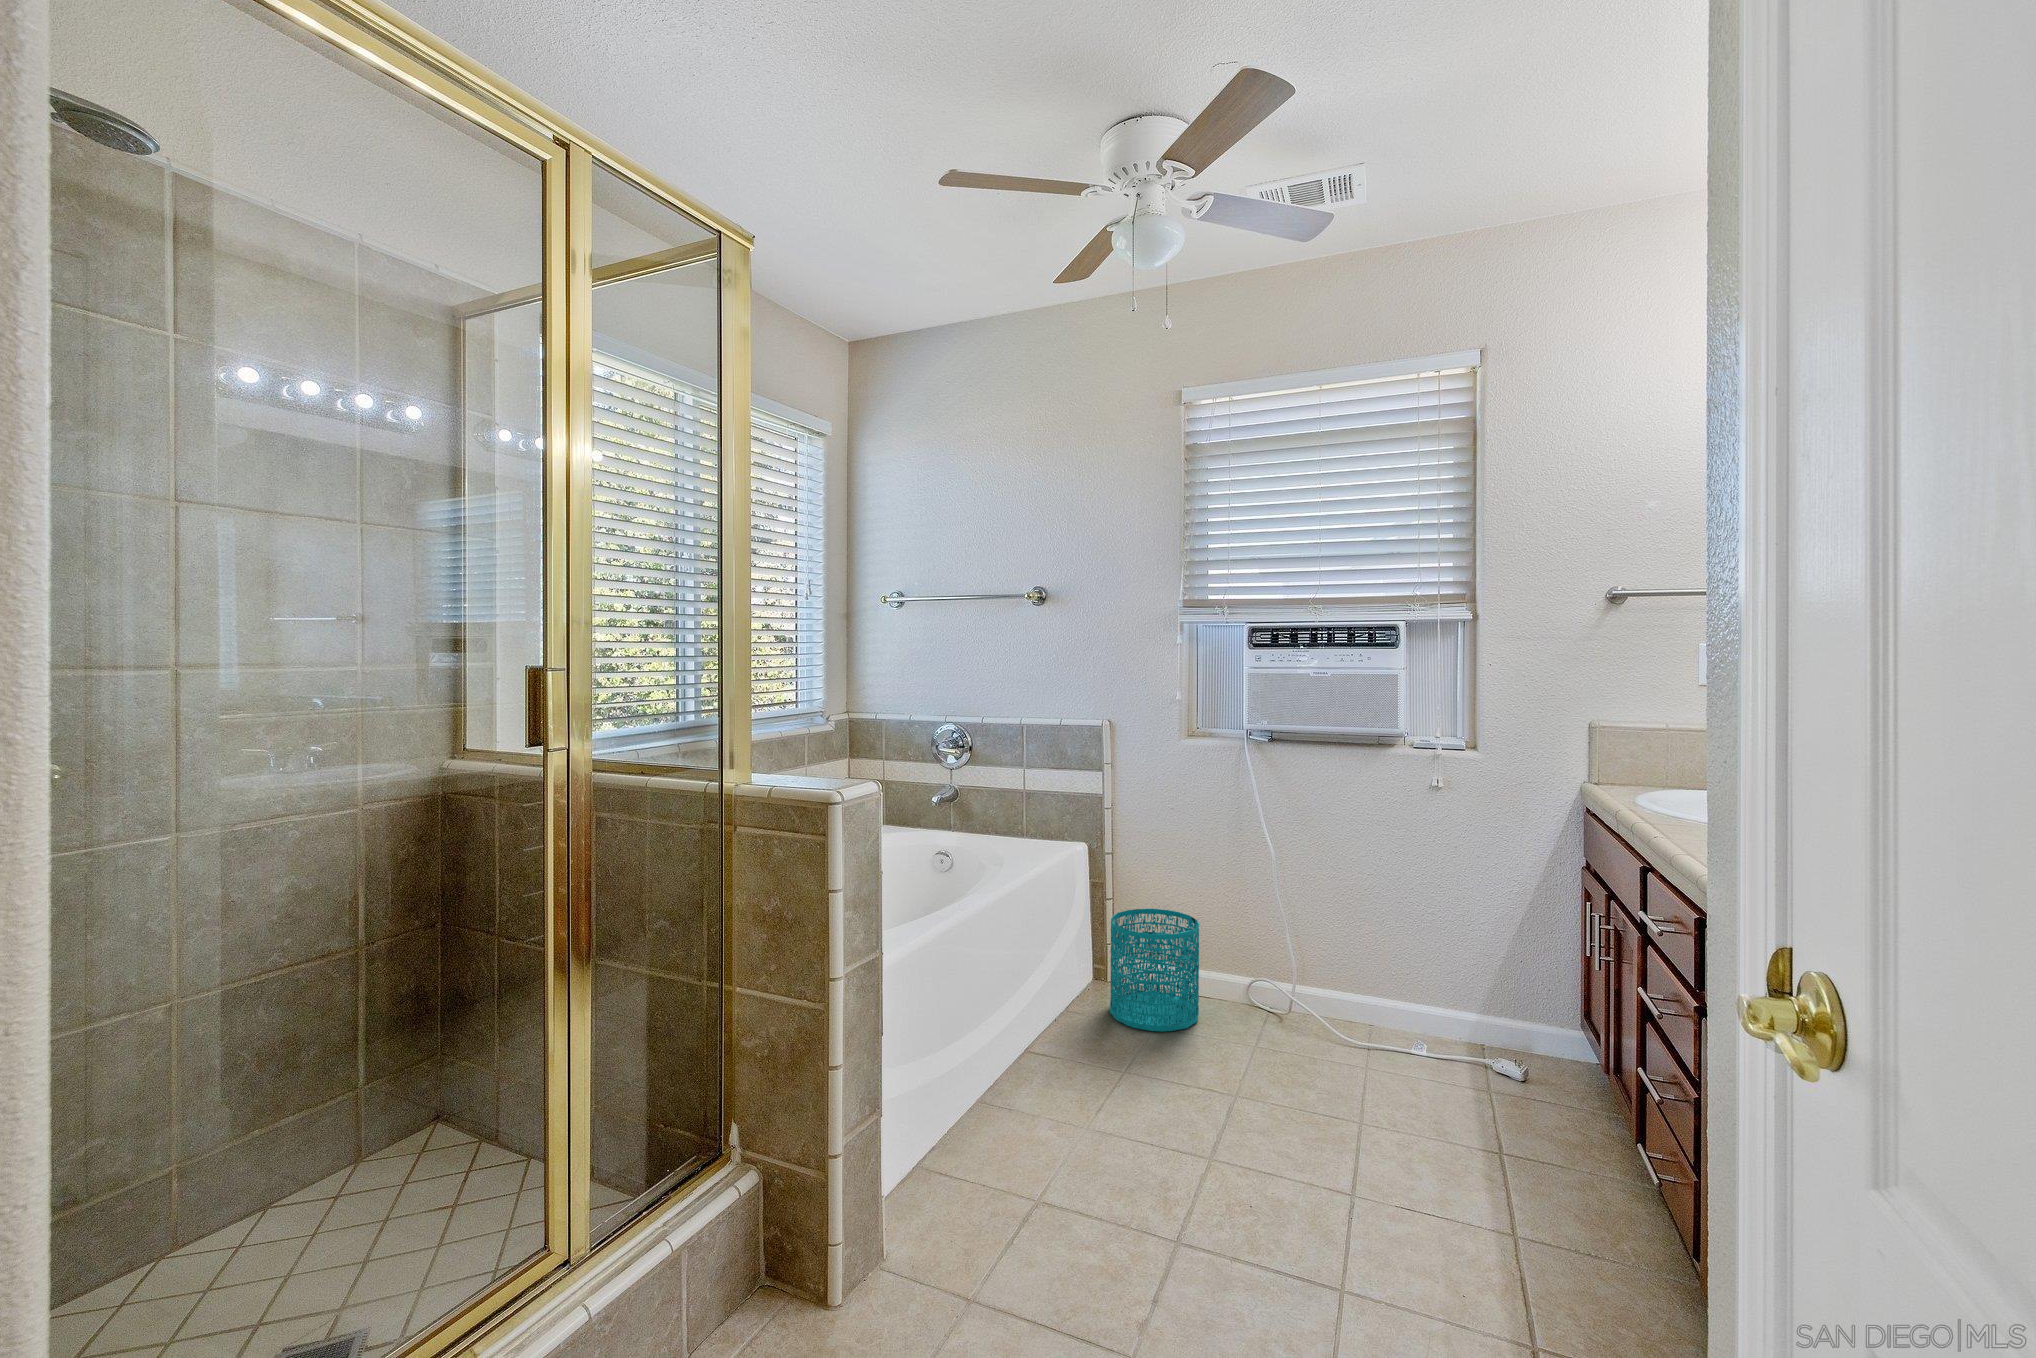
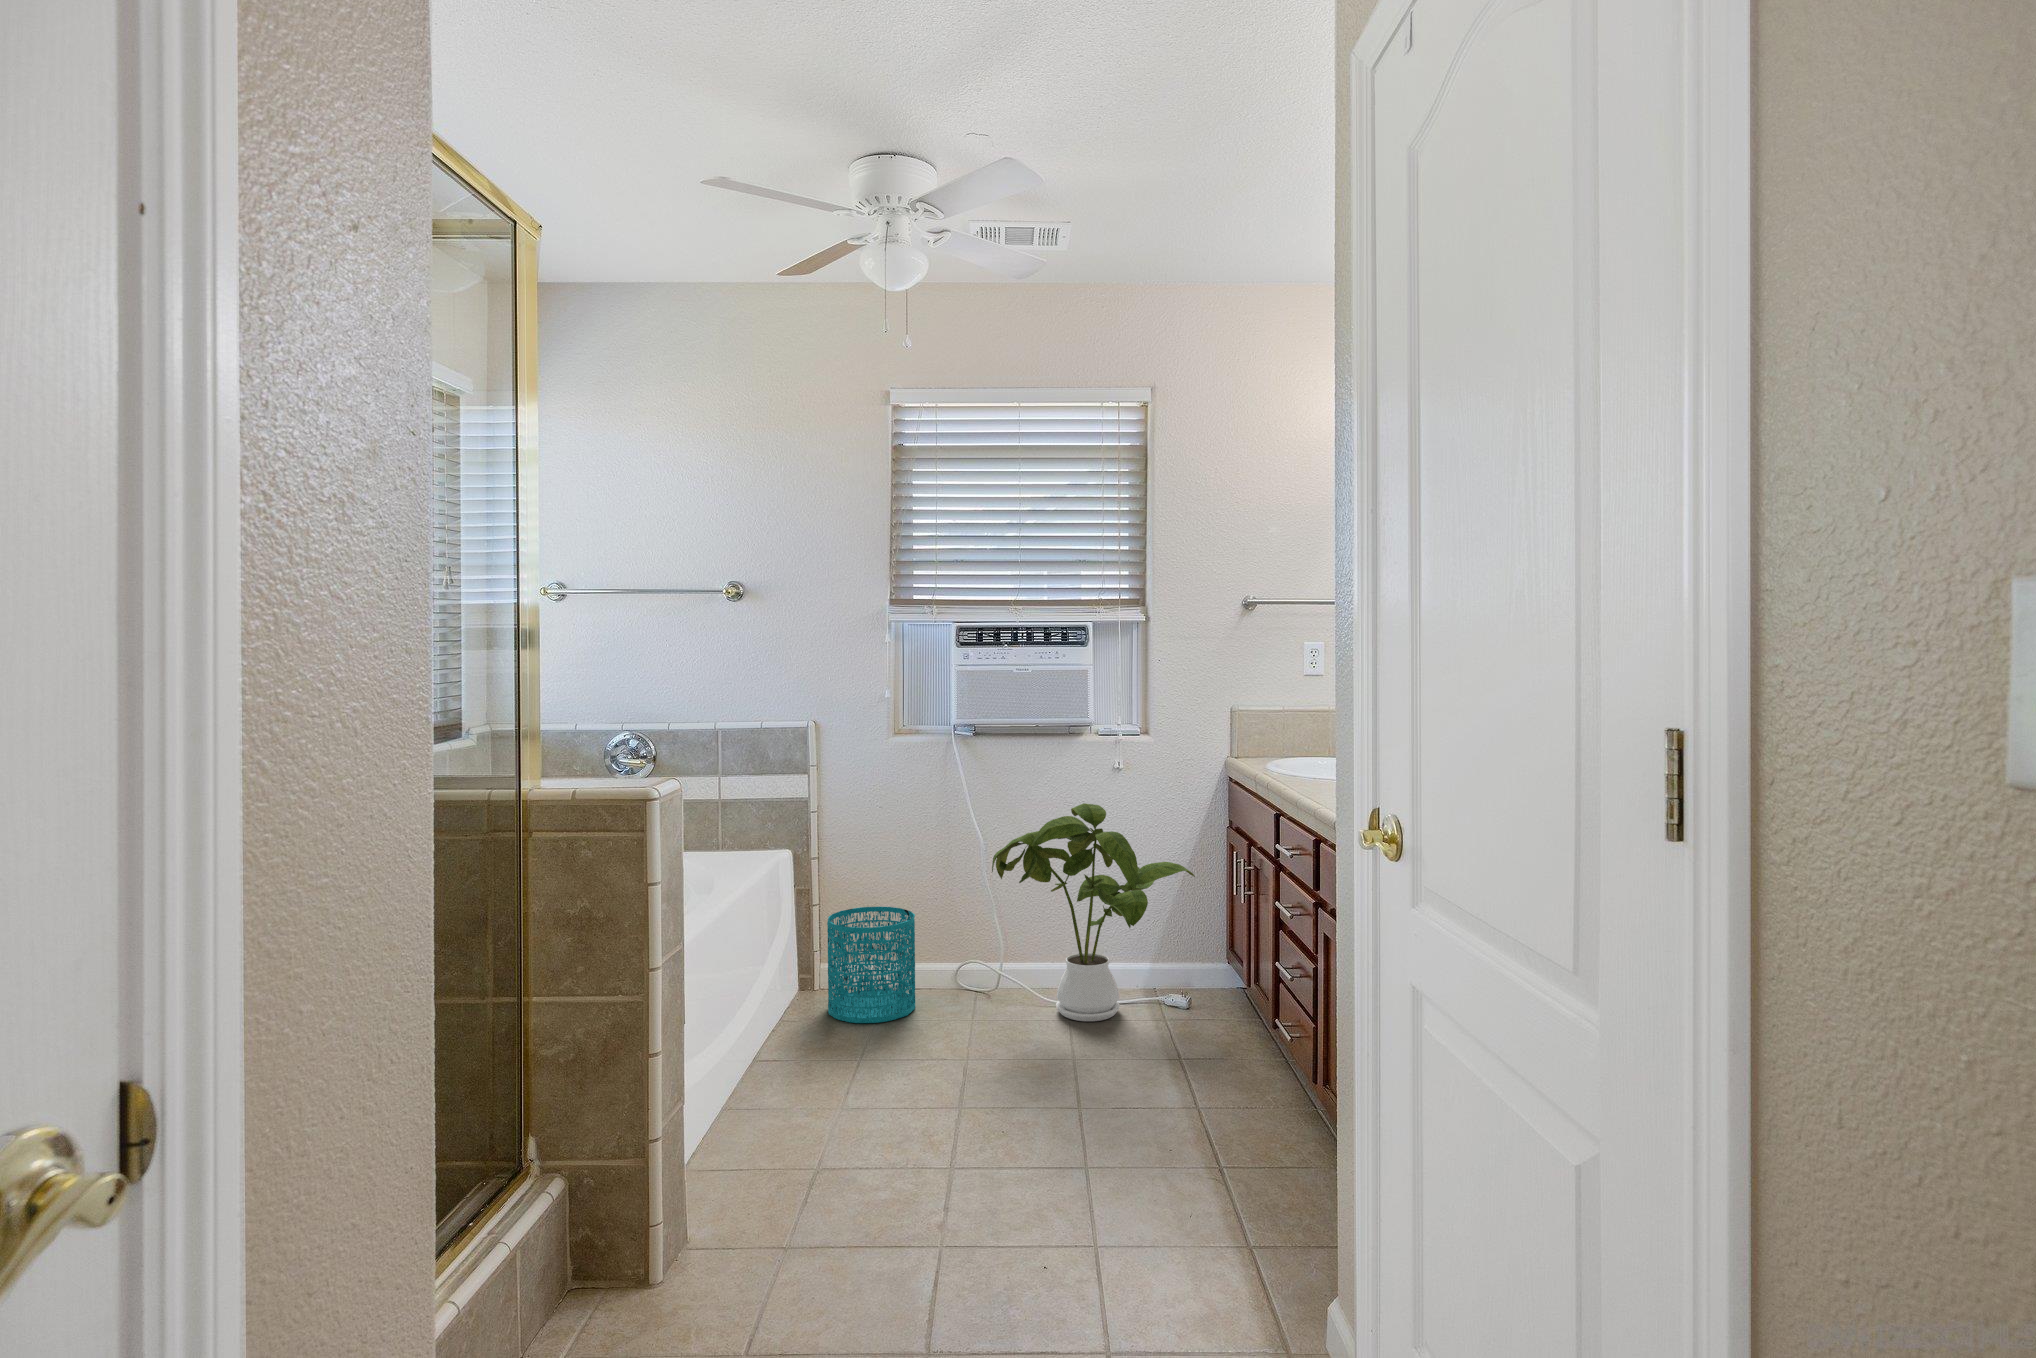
house plant: none [1279,827,1535,1076] -> present [992,803,1195,1021]

